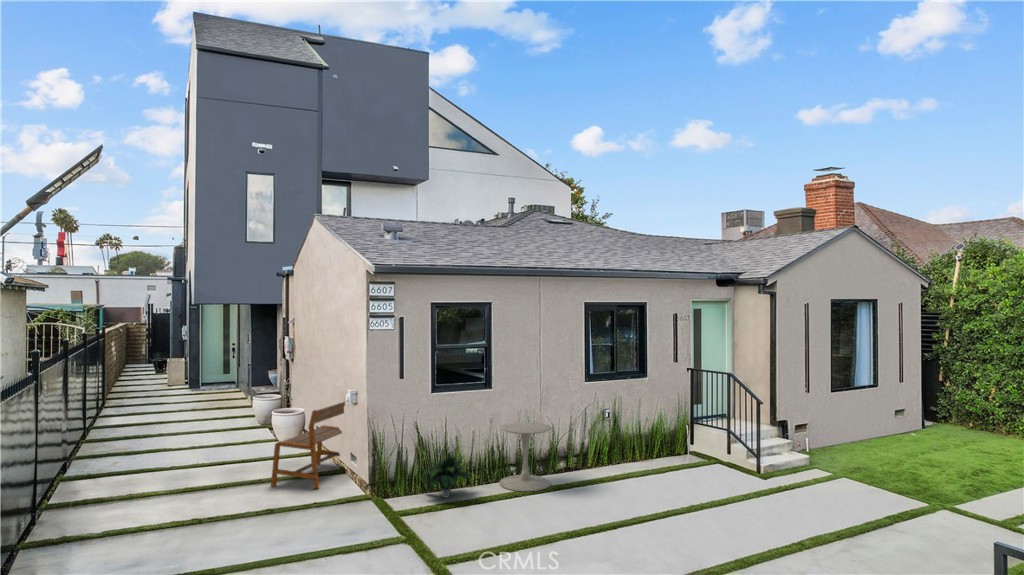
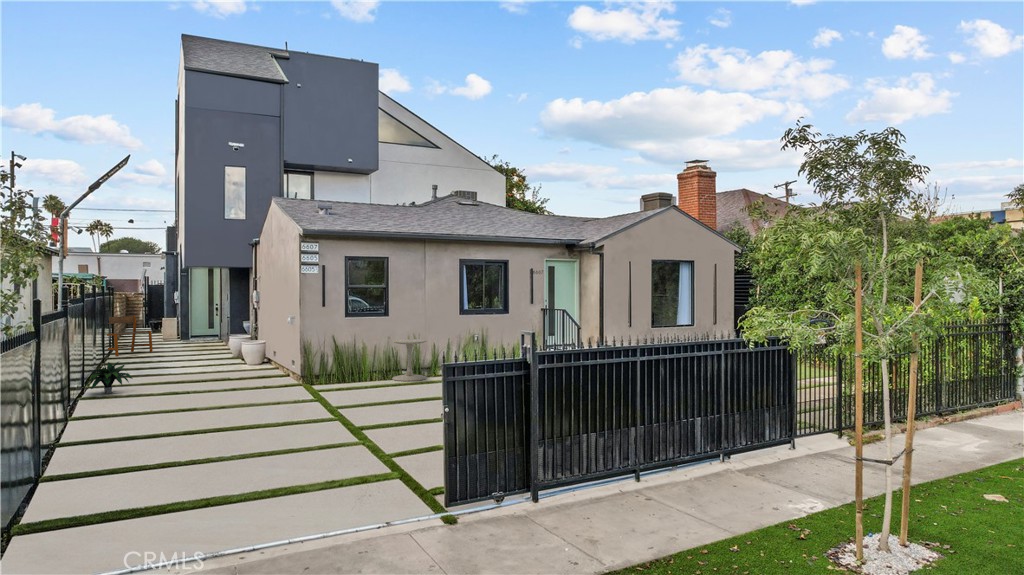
bench: present [271,402,345,489] -> present [107,316,153,356]
potted plant: present [423,453,470,498] -> present [86,362,132,394]

